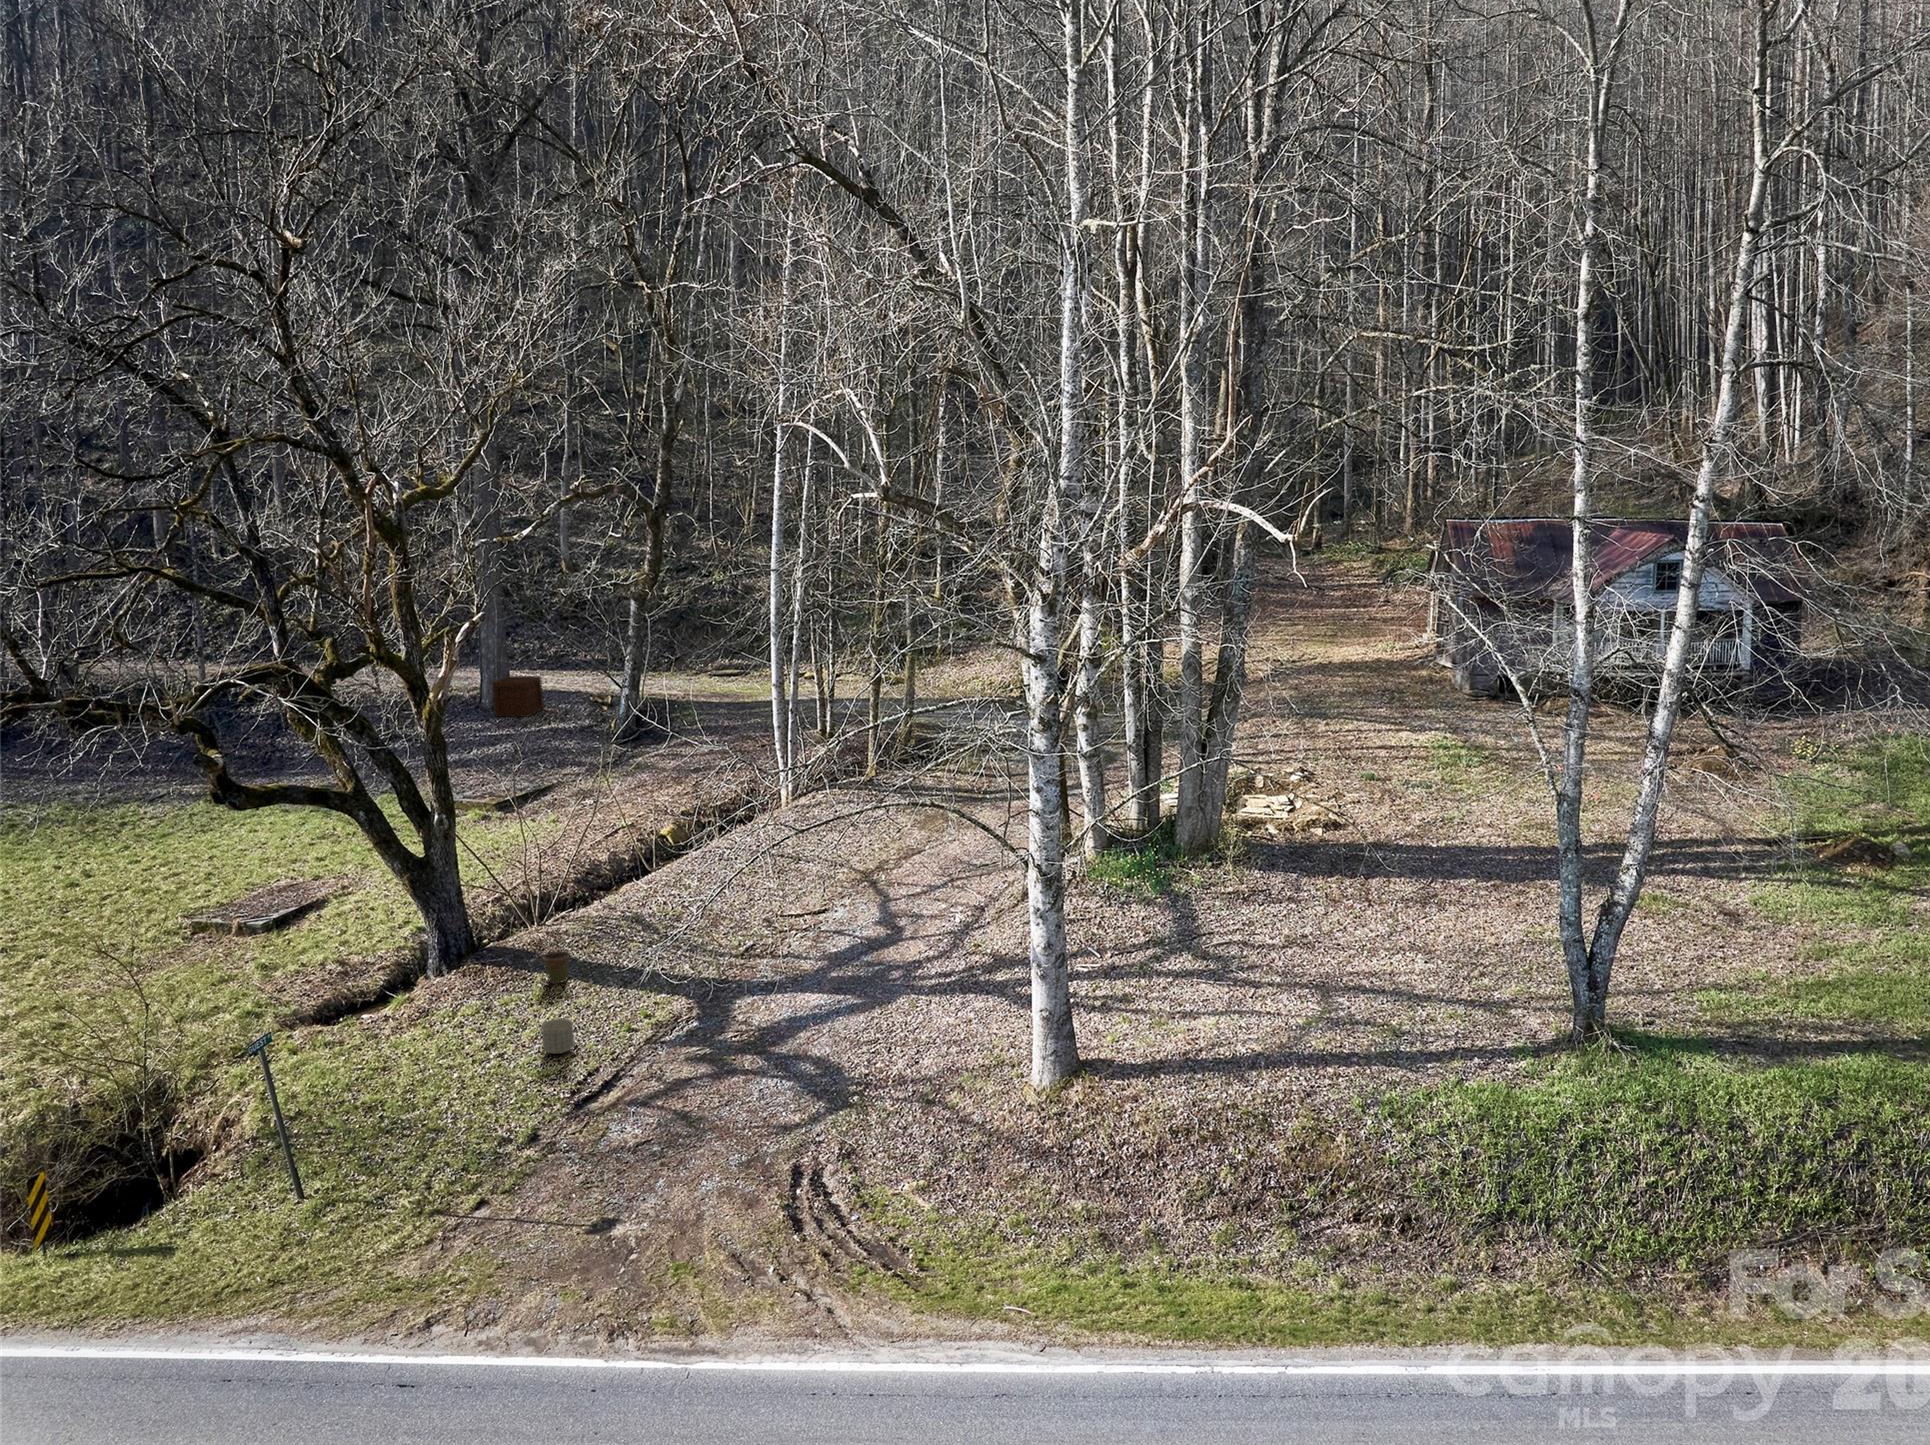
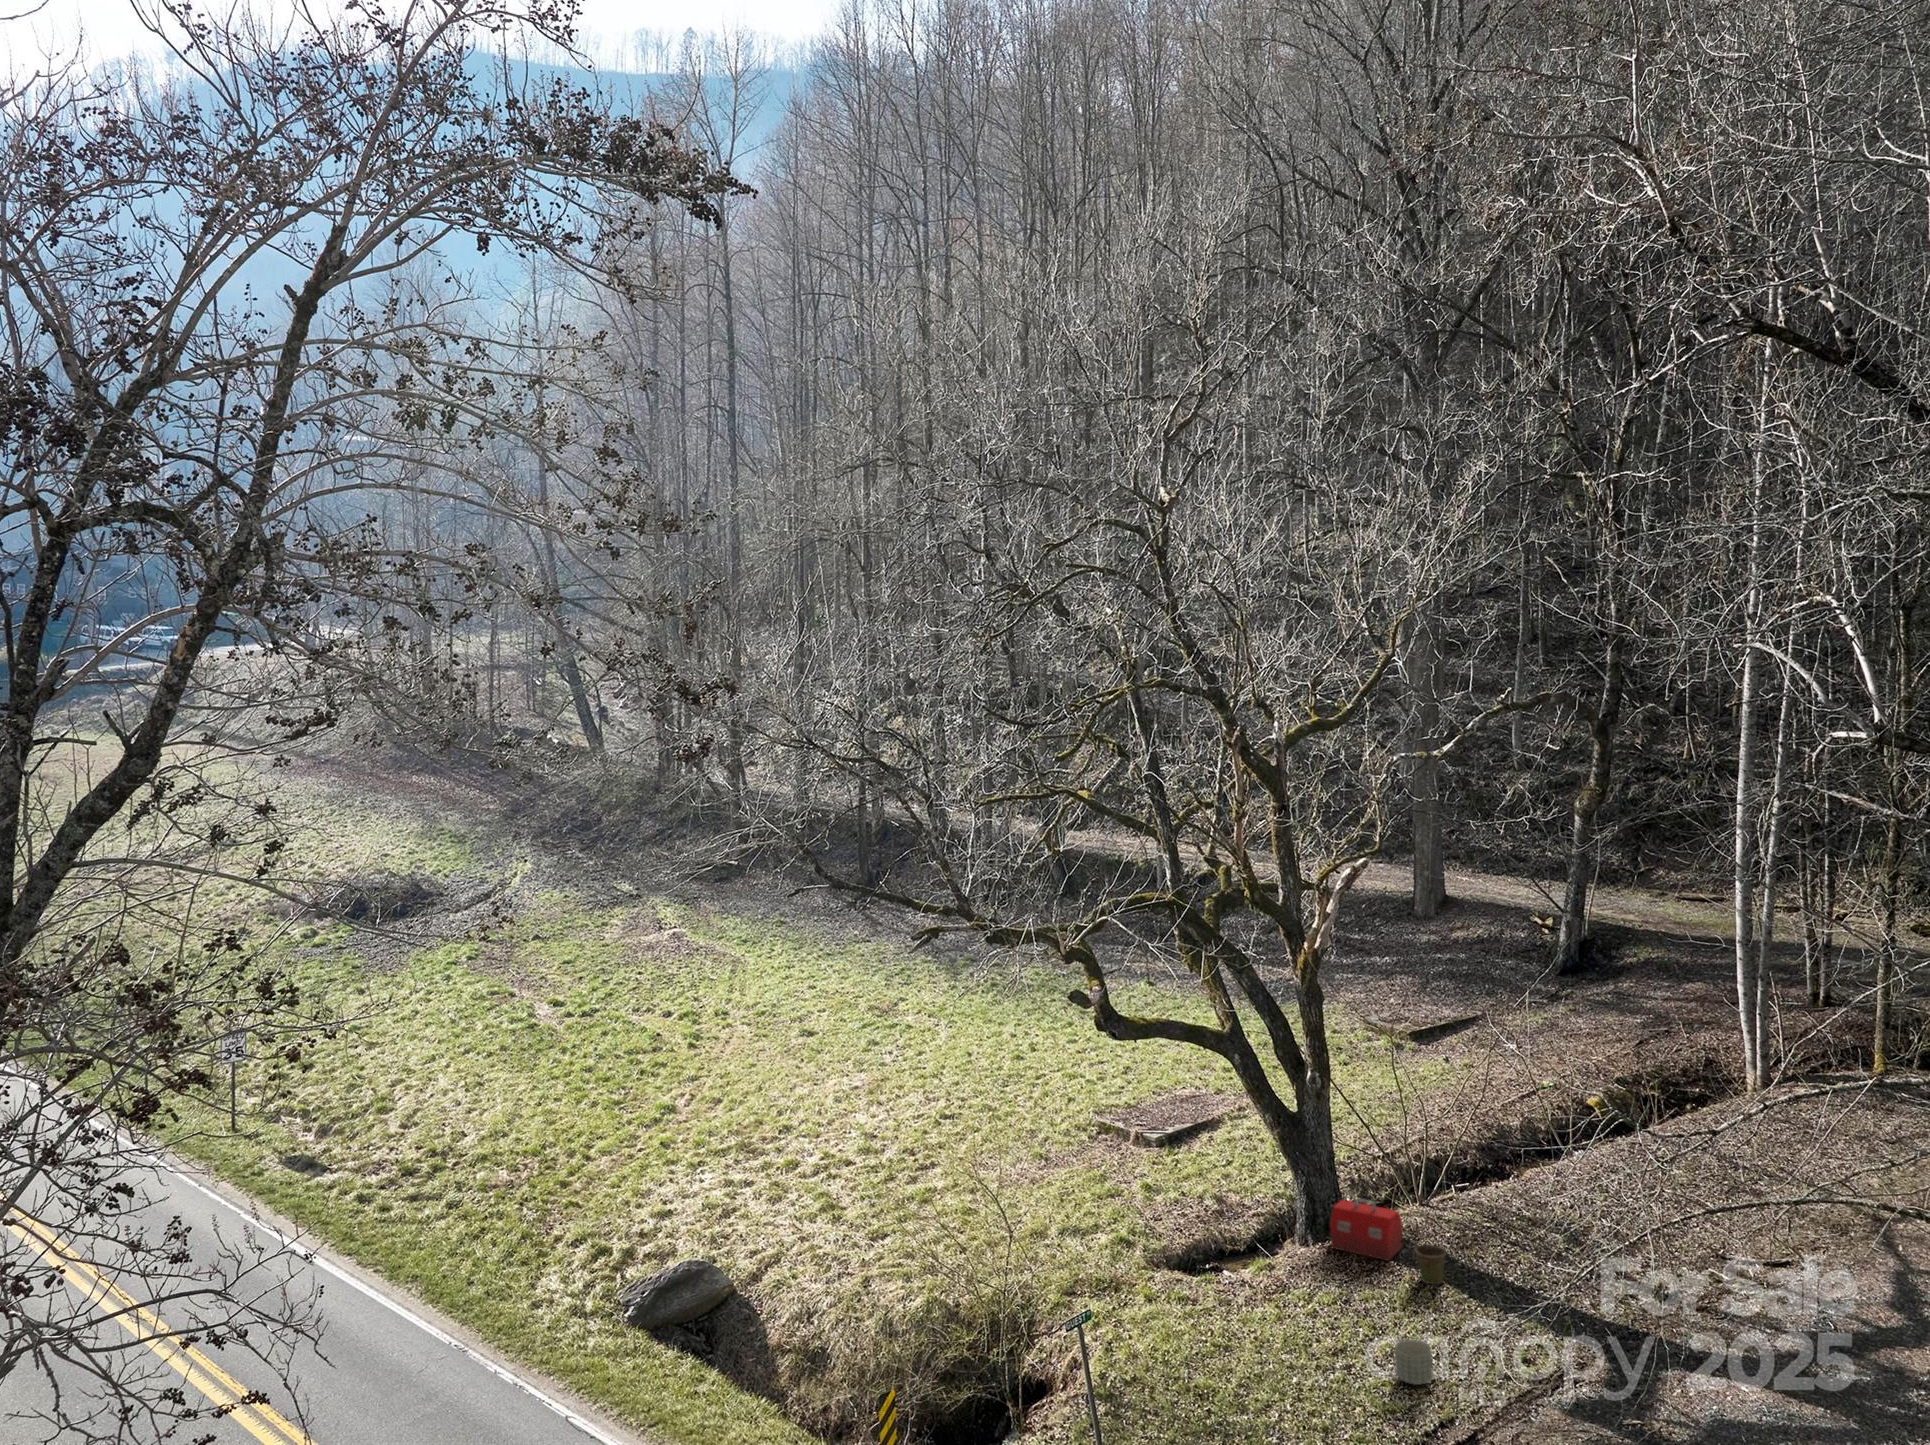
wooden crate: present [492,676,544,717] -> none [1429,888,1483,933]
toolbox: none [462,927,528,977] -> present [1330,1198,1403,1261]

